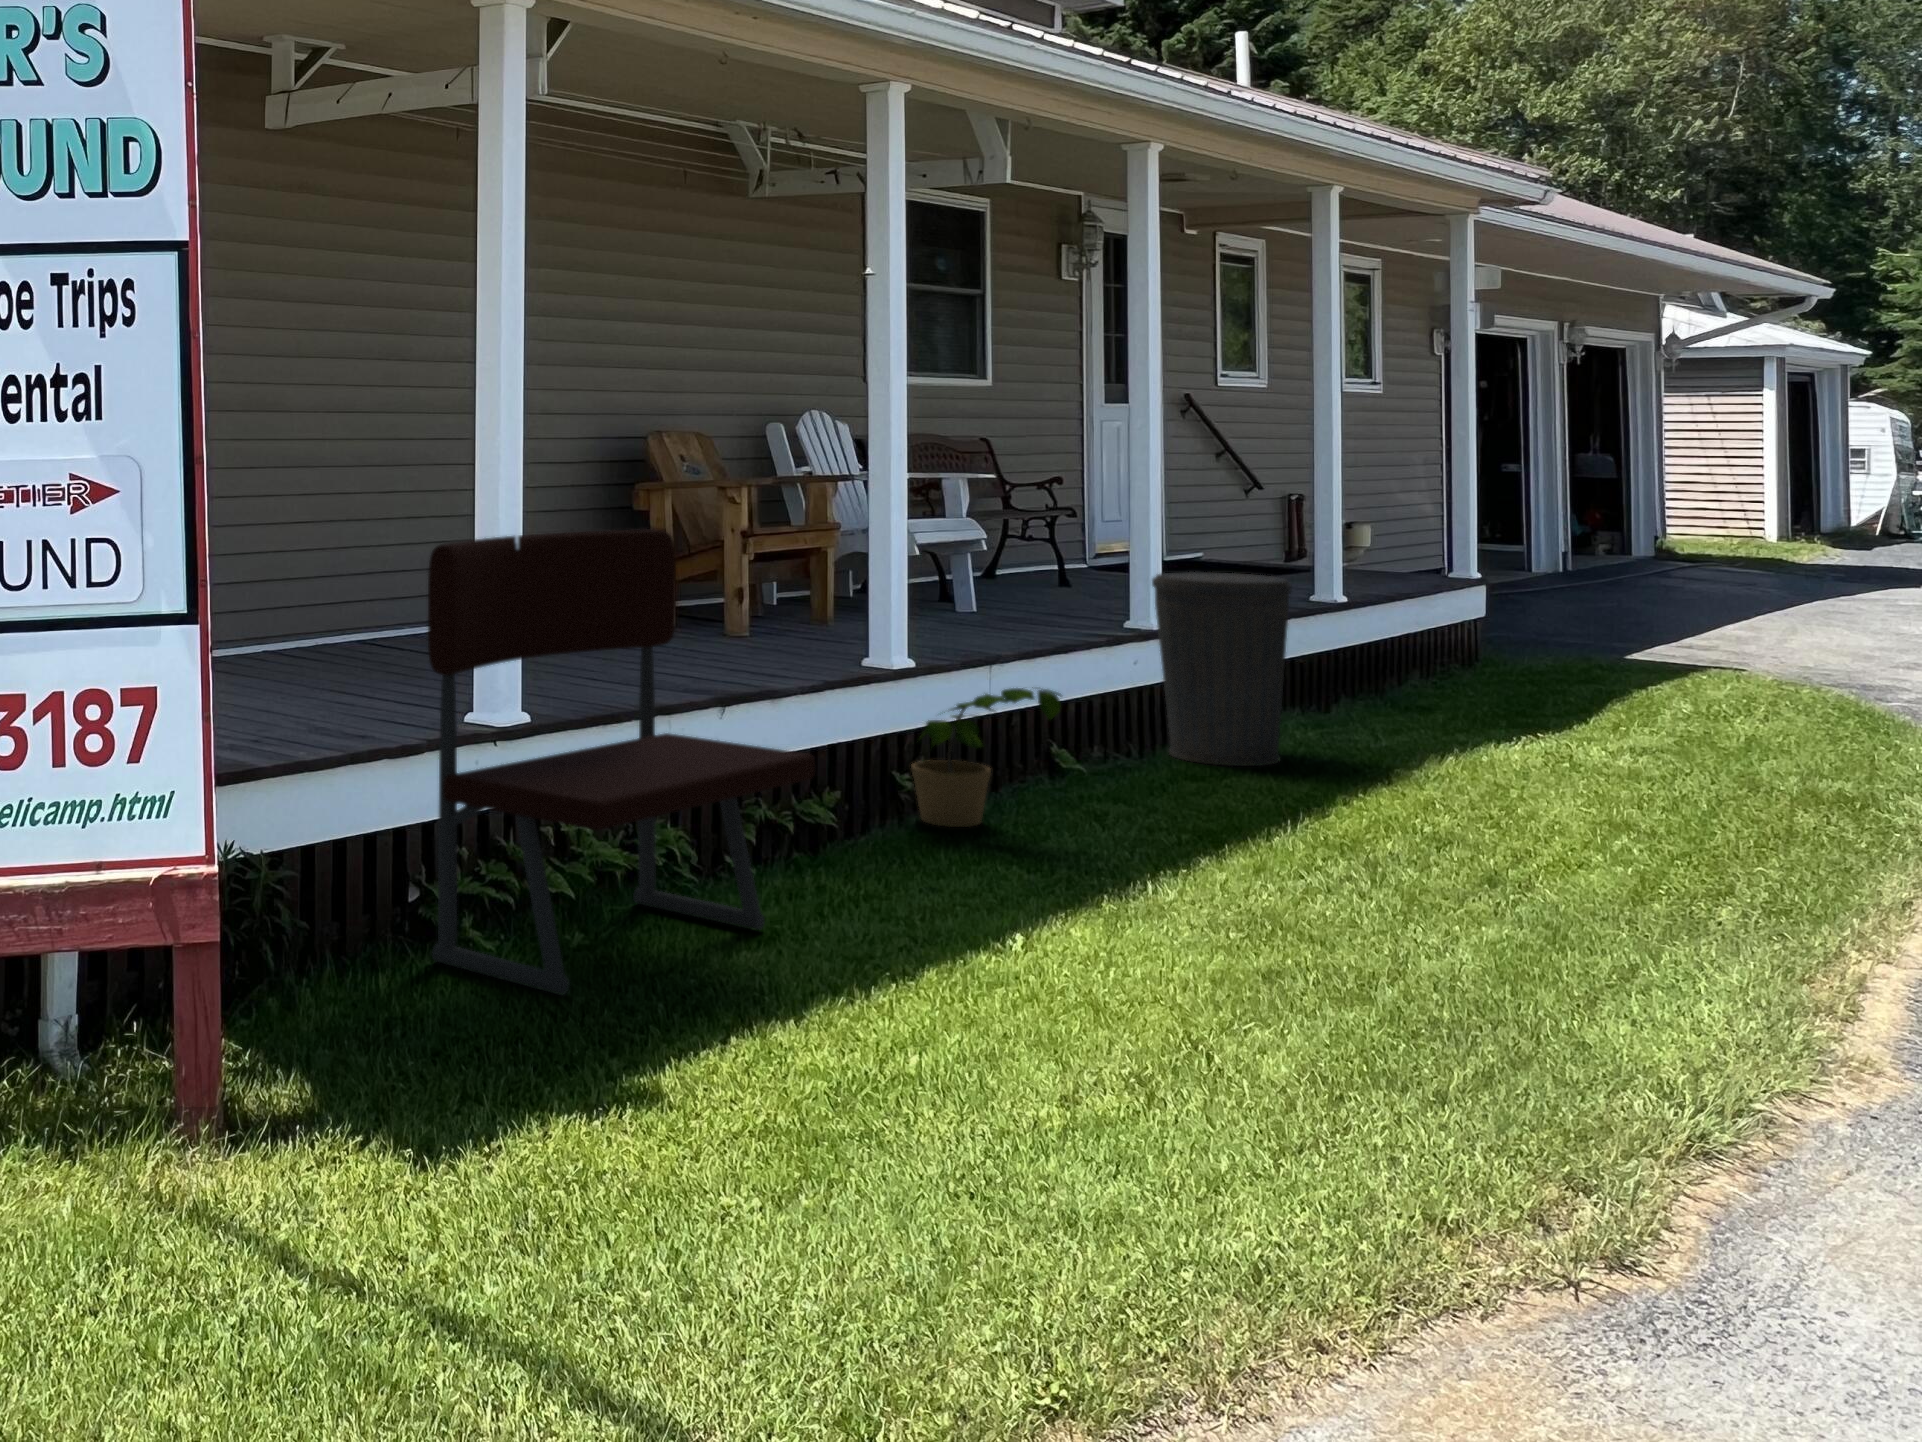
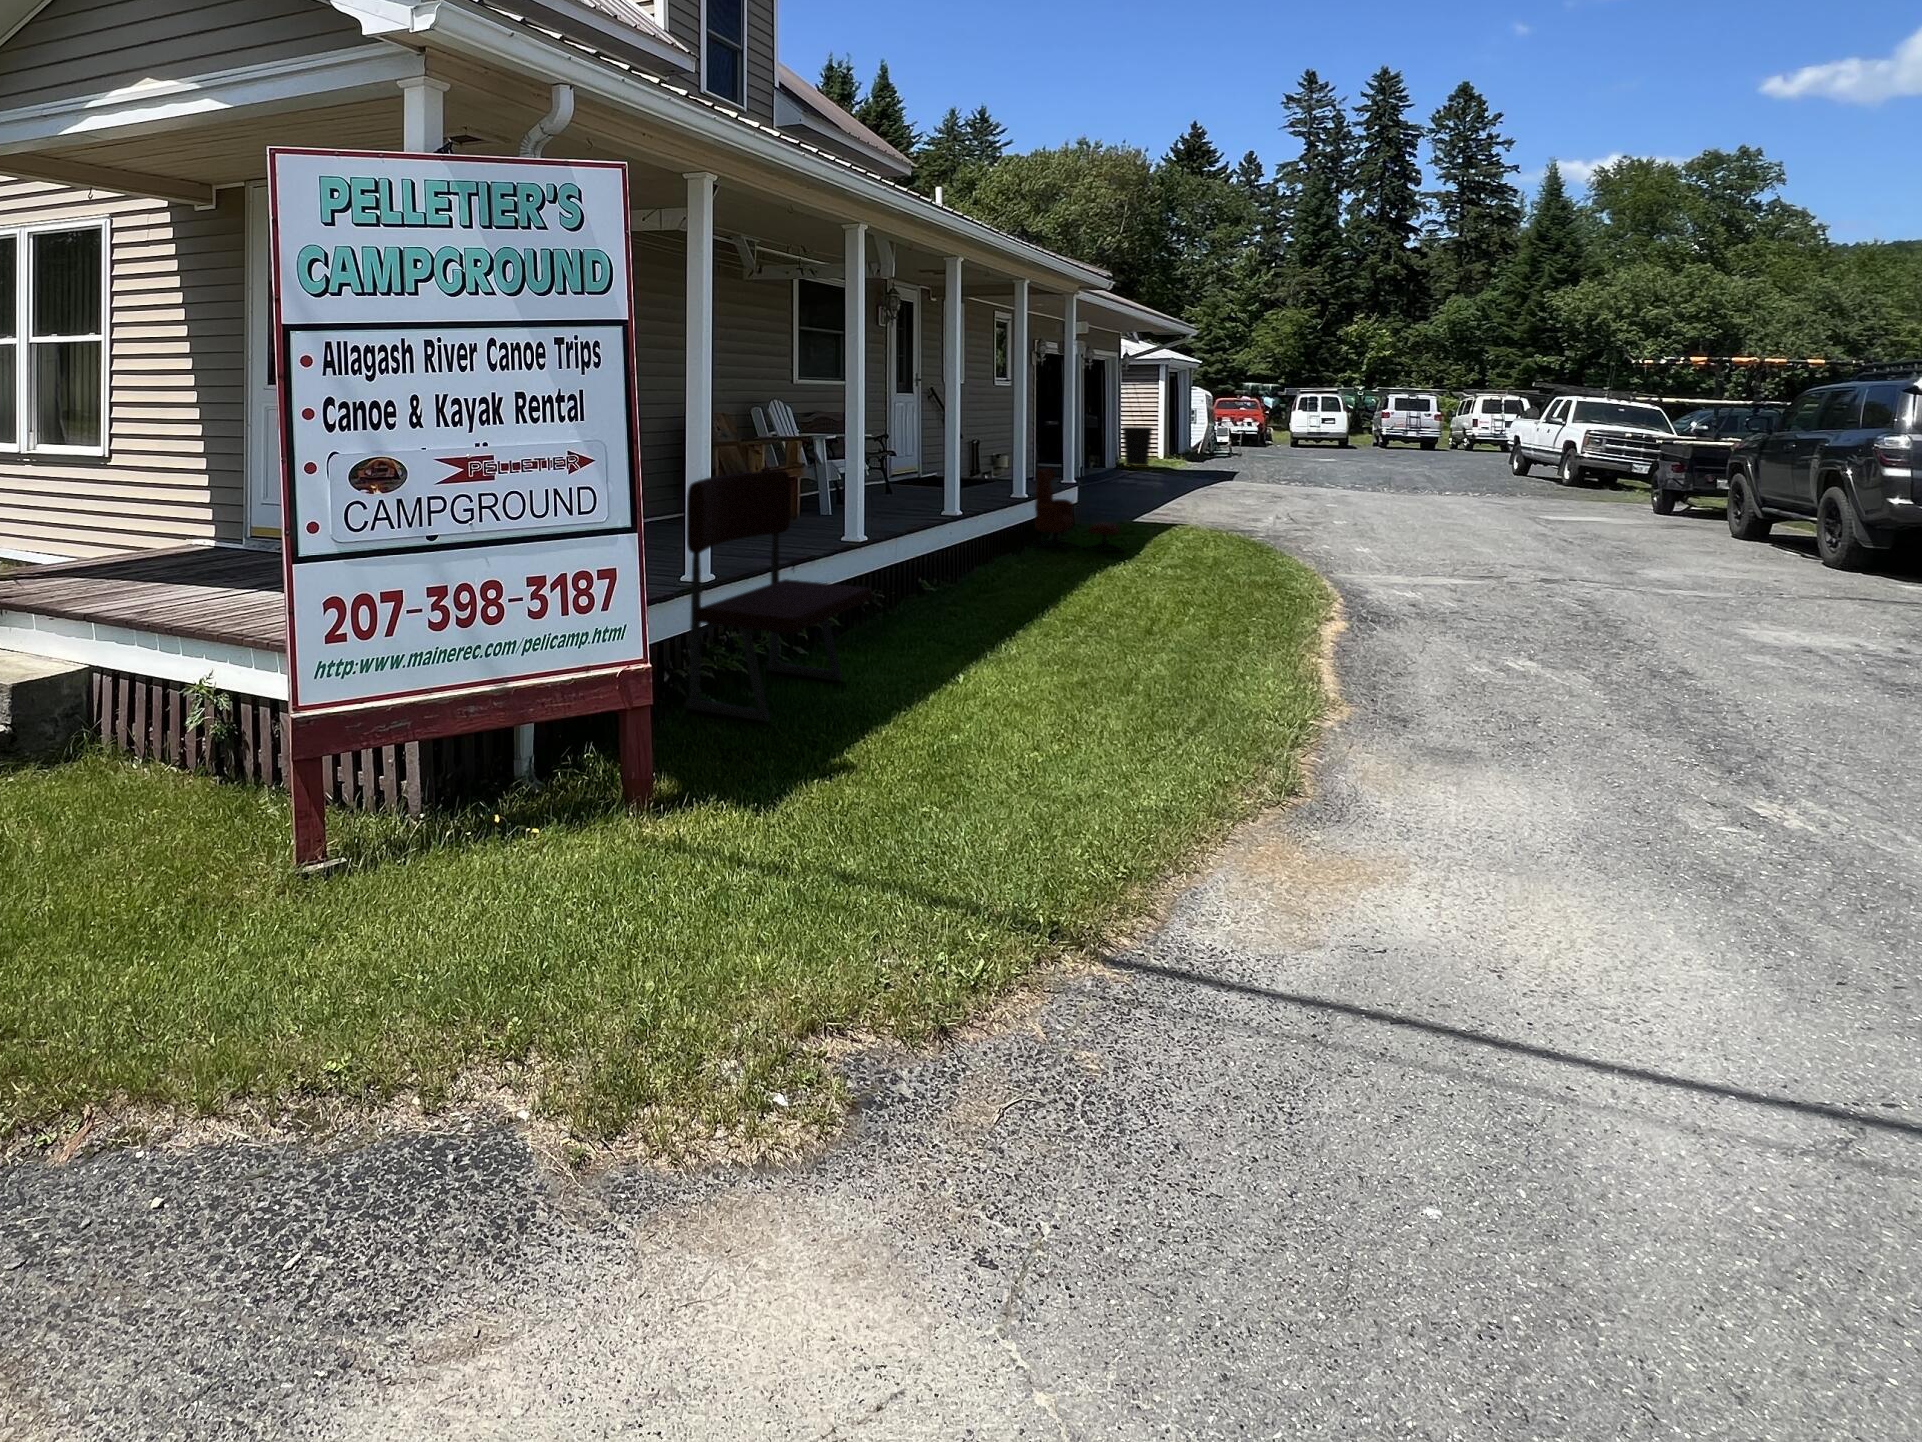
lounge chair: none [1345,548,1539,721] -> present [1035,468,1122,552]
trash can: present [1152,572,1292,766] -> present [1123,427,1152,466]
potted plant: present [911,687,1061,827] -> none [871,546,952,620]

